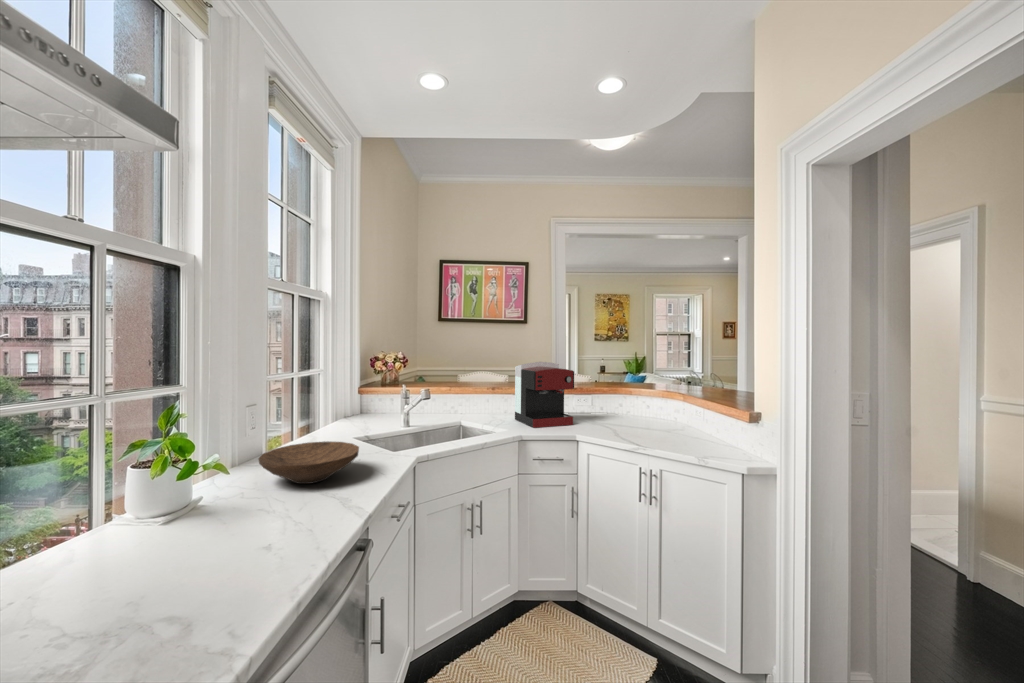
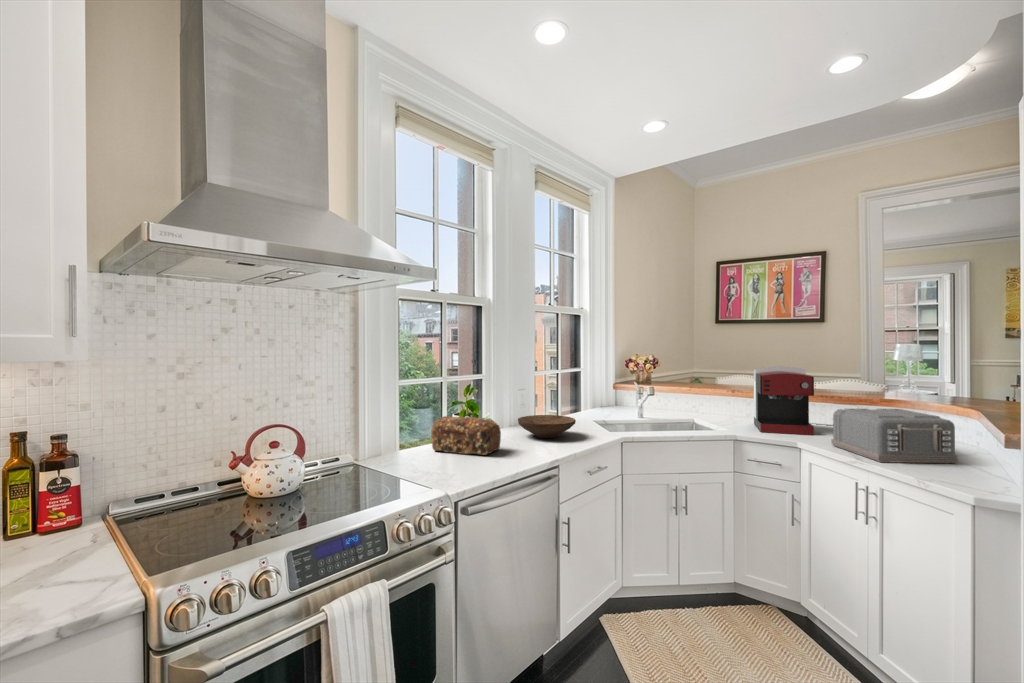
toaster: none [603,396,692,447] -> present [831,409,958,463]
bread loaf: none [55,480,250,583] -> present [431,416,501,455]

